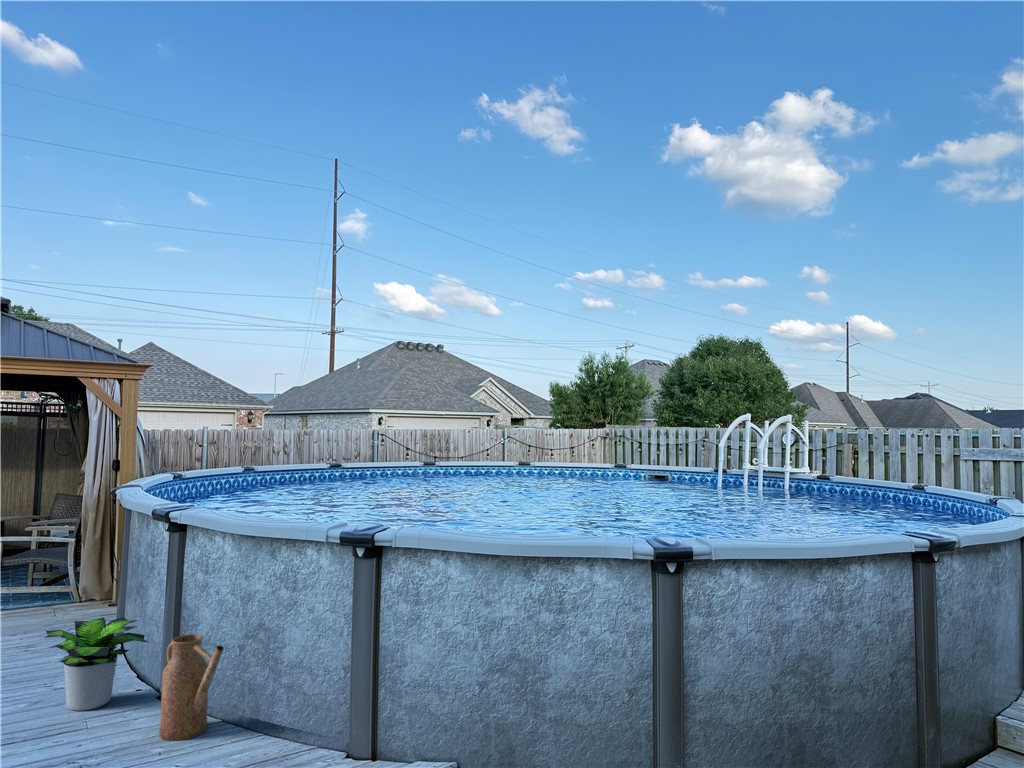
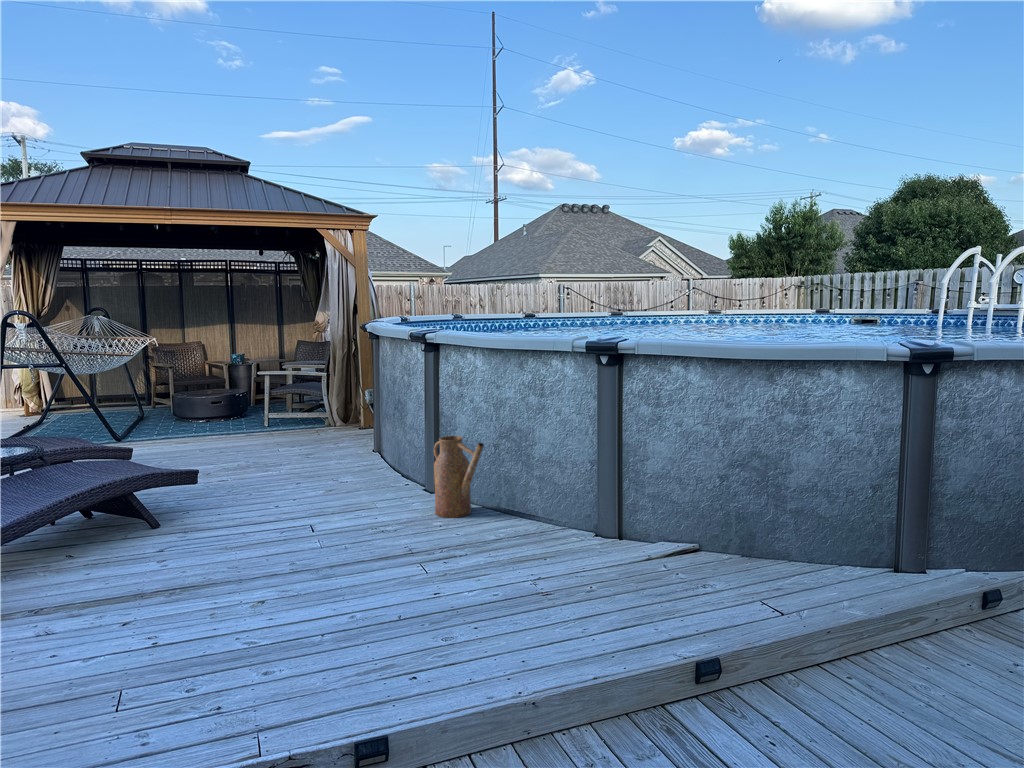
potted plant: present [45,617,148,711] -> none [335,426,415,496]

